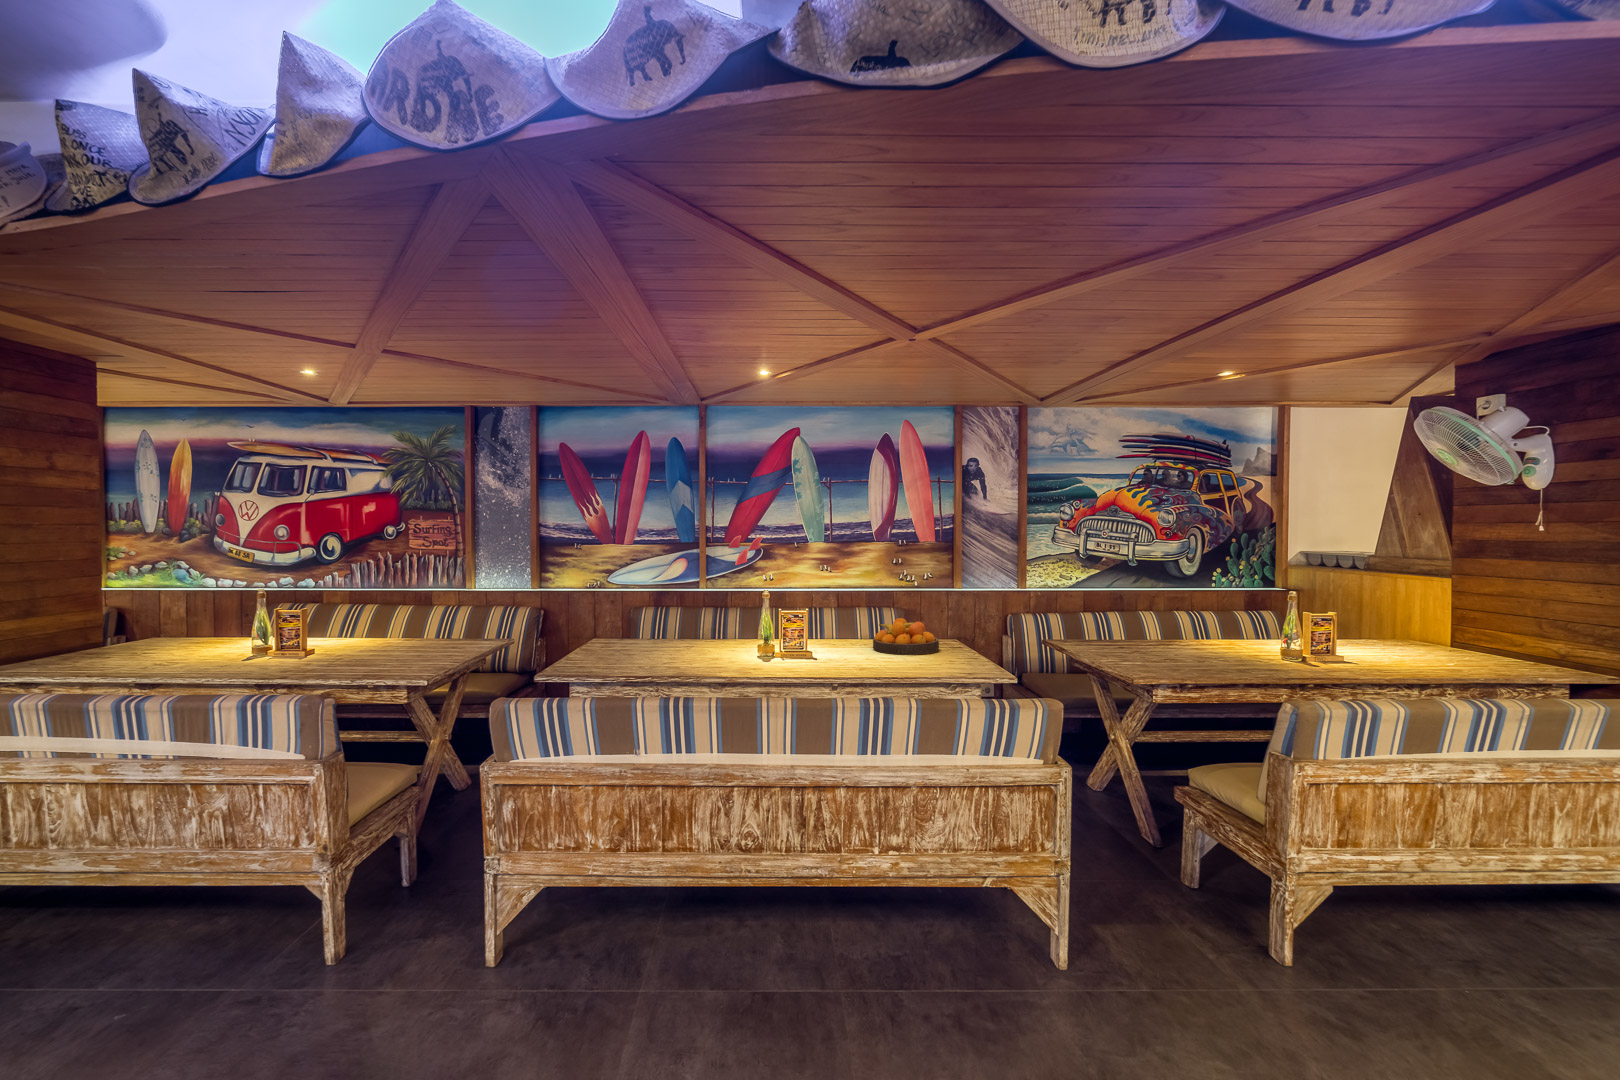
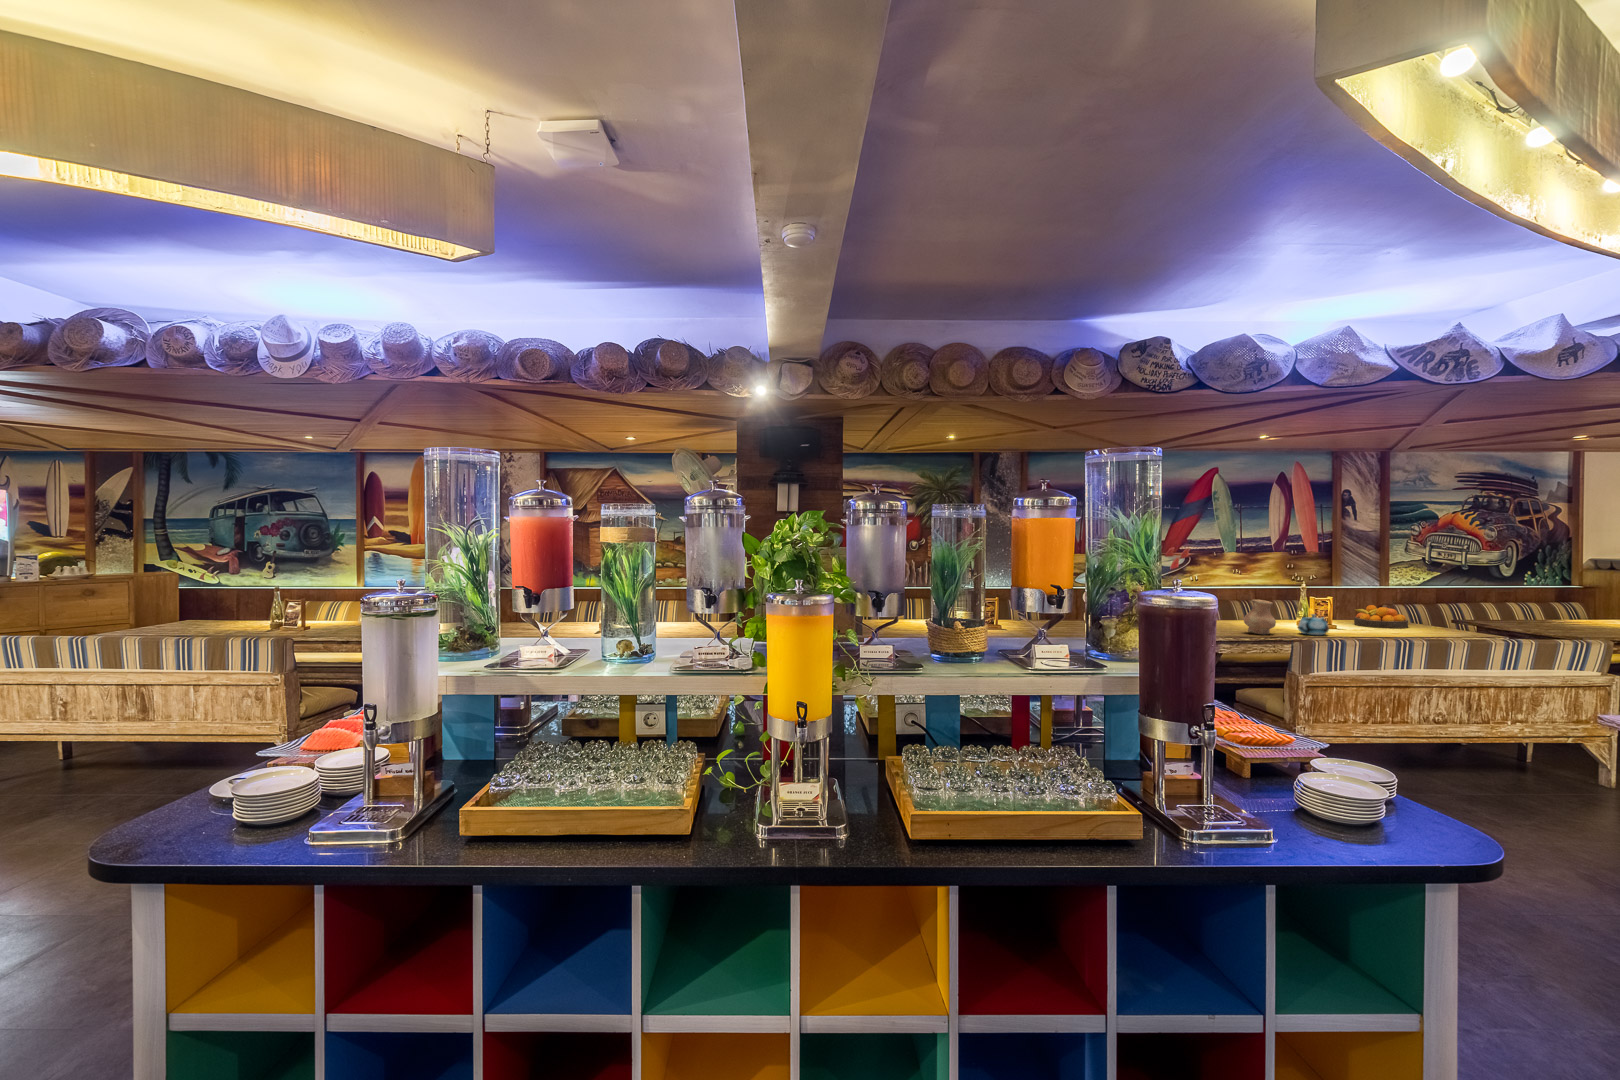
vase: none [628,612,674,669] -> present [1244,600,1276,634]
teapot: none [700,636,761,671] -> present [1298,614,1329,635]

